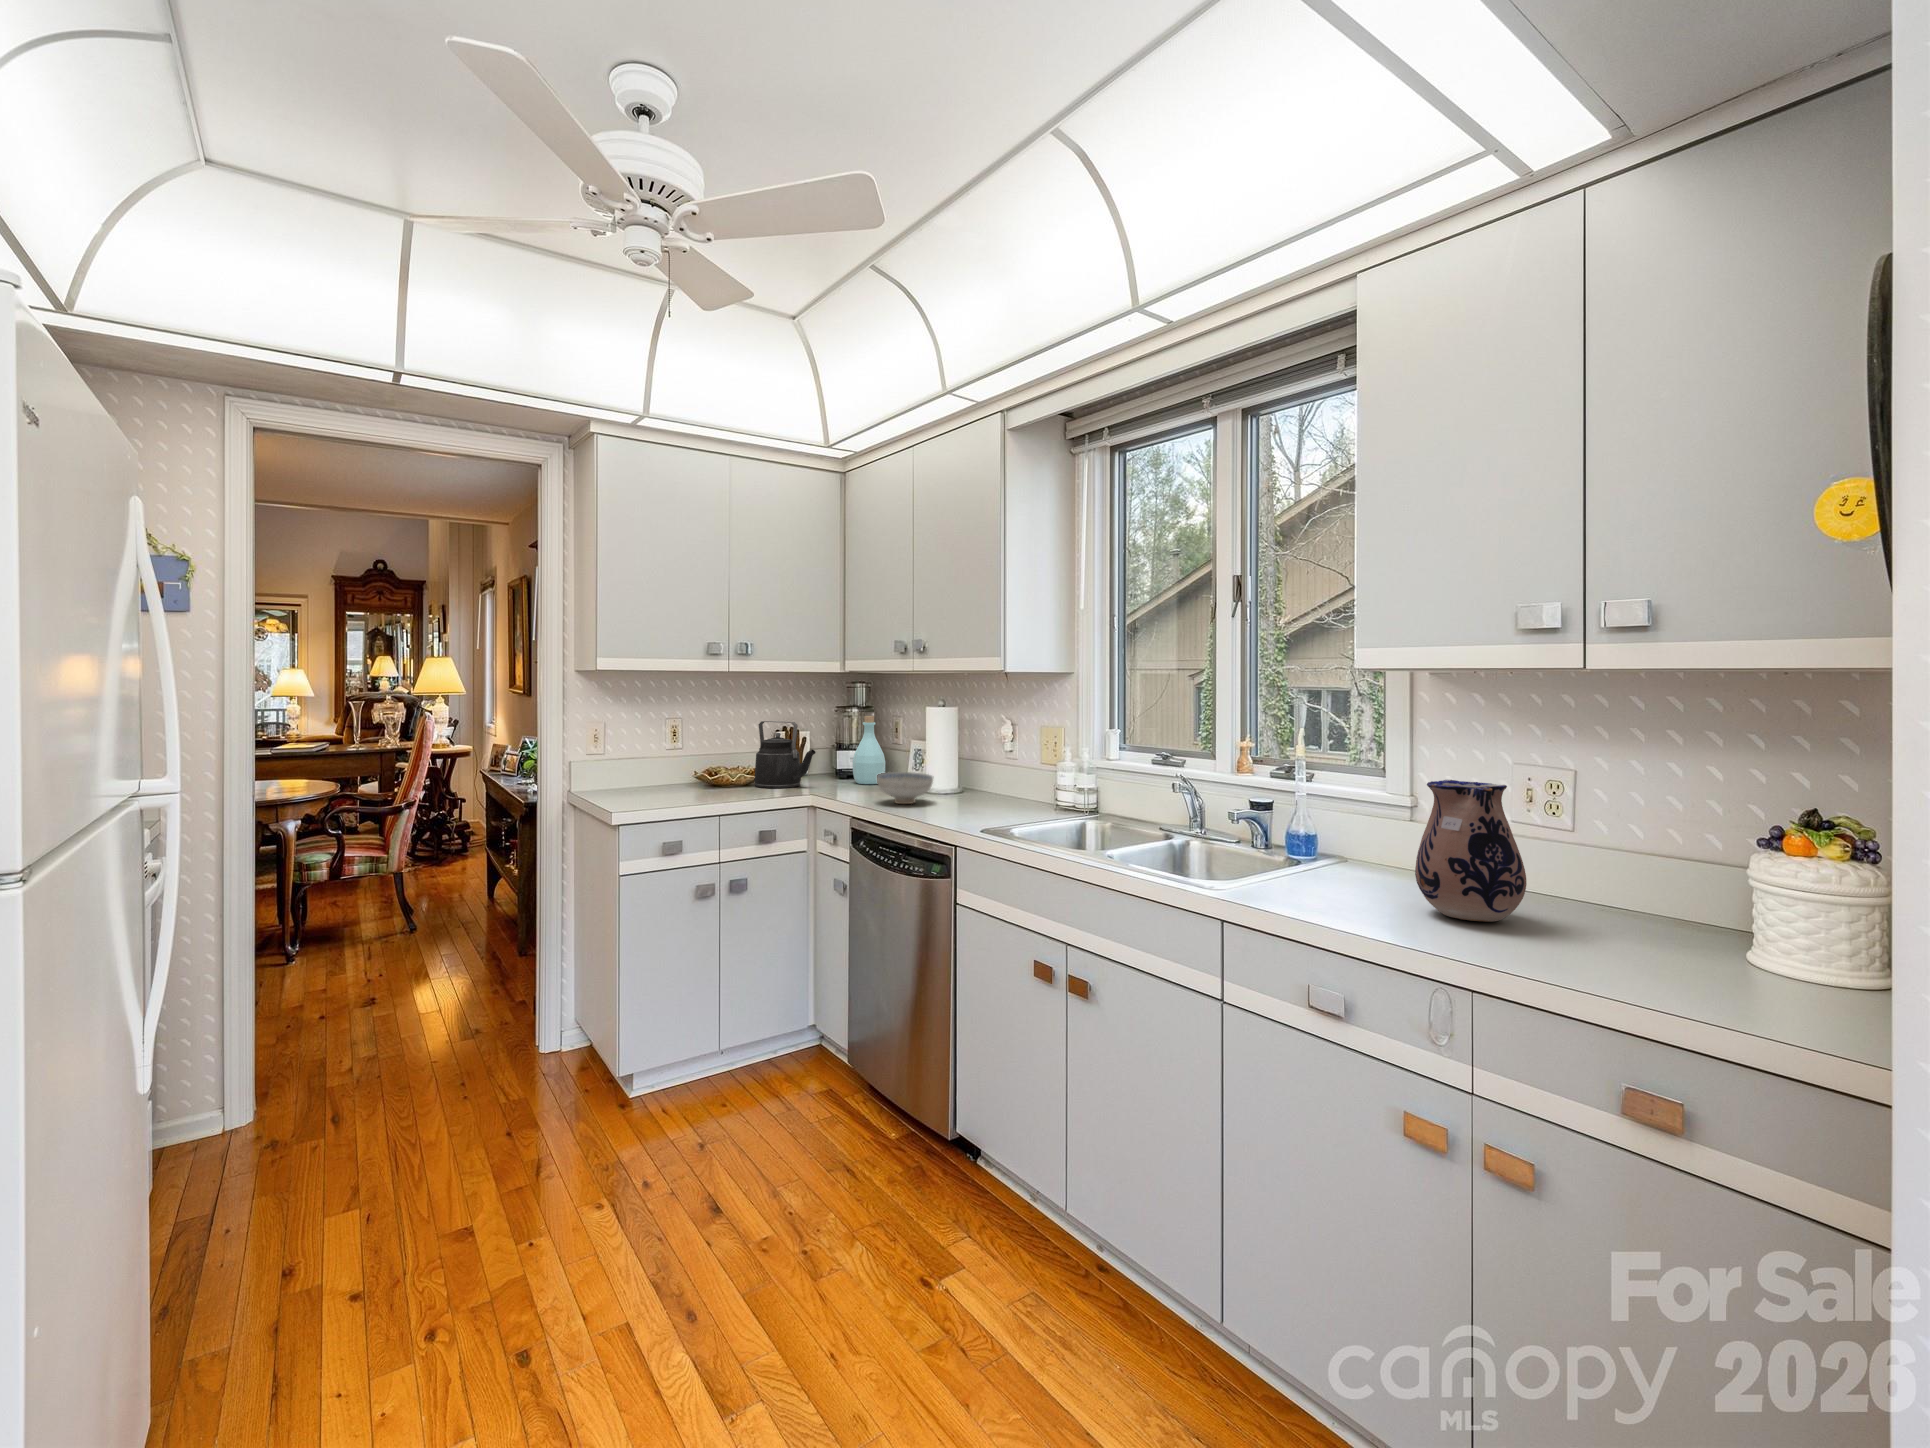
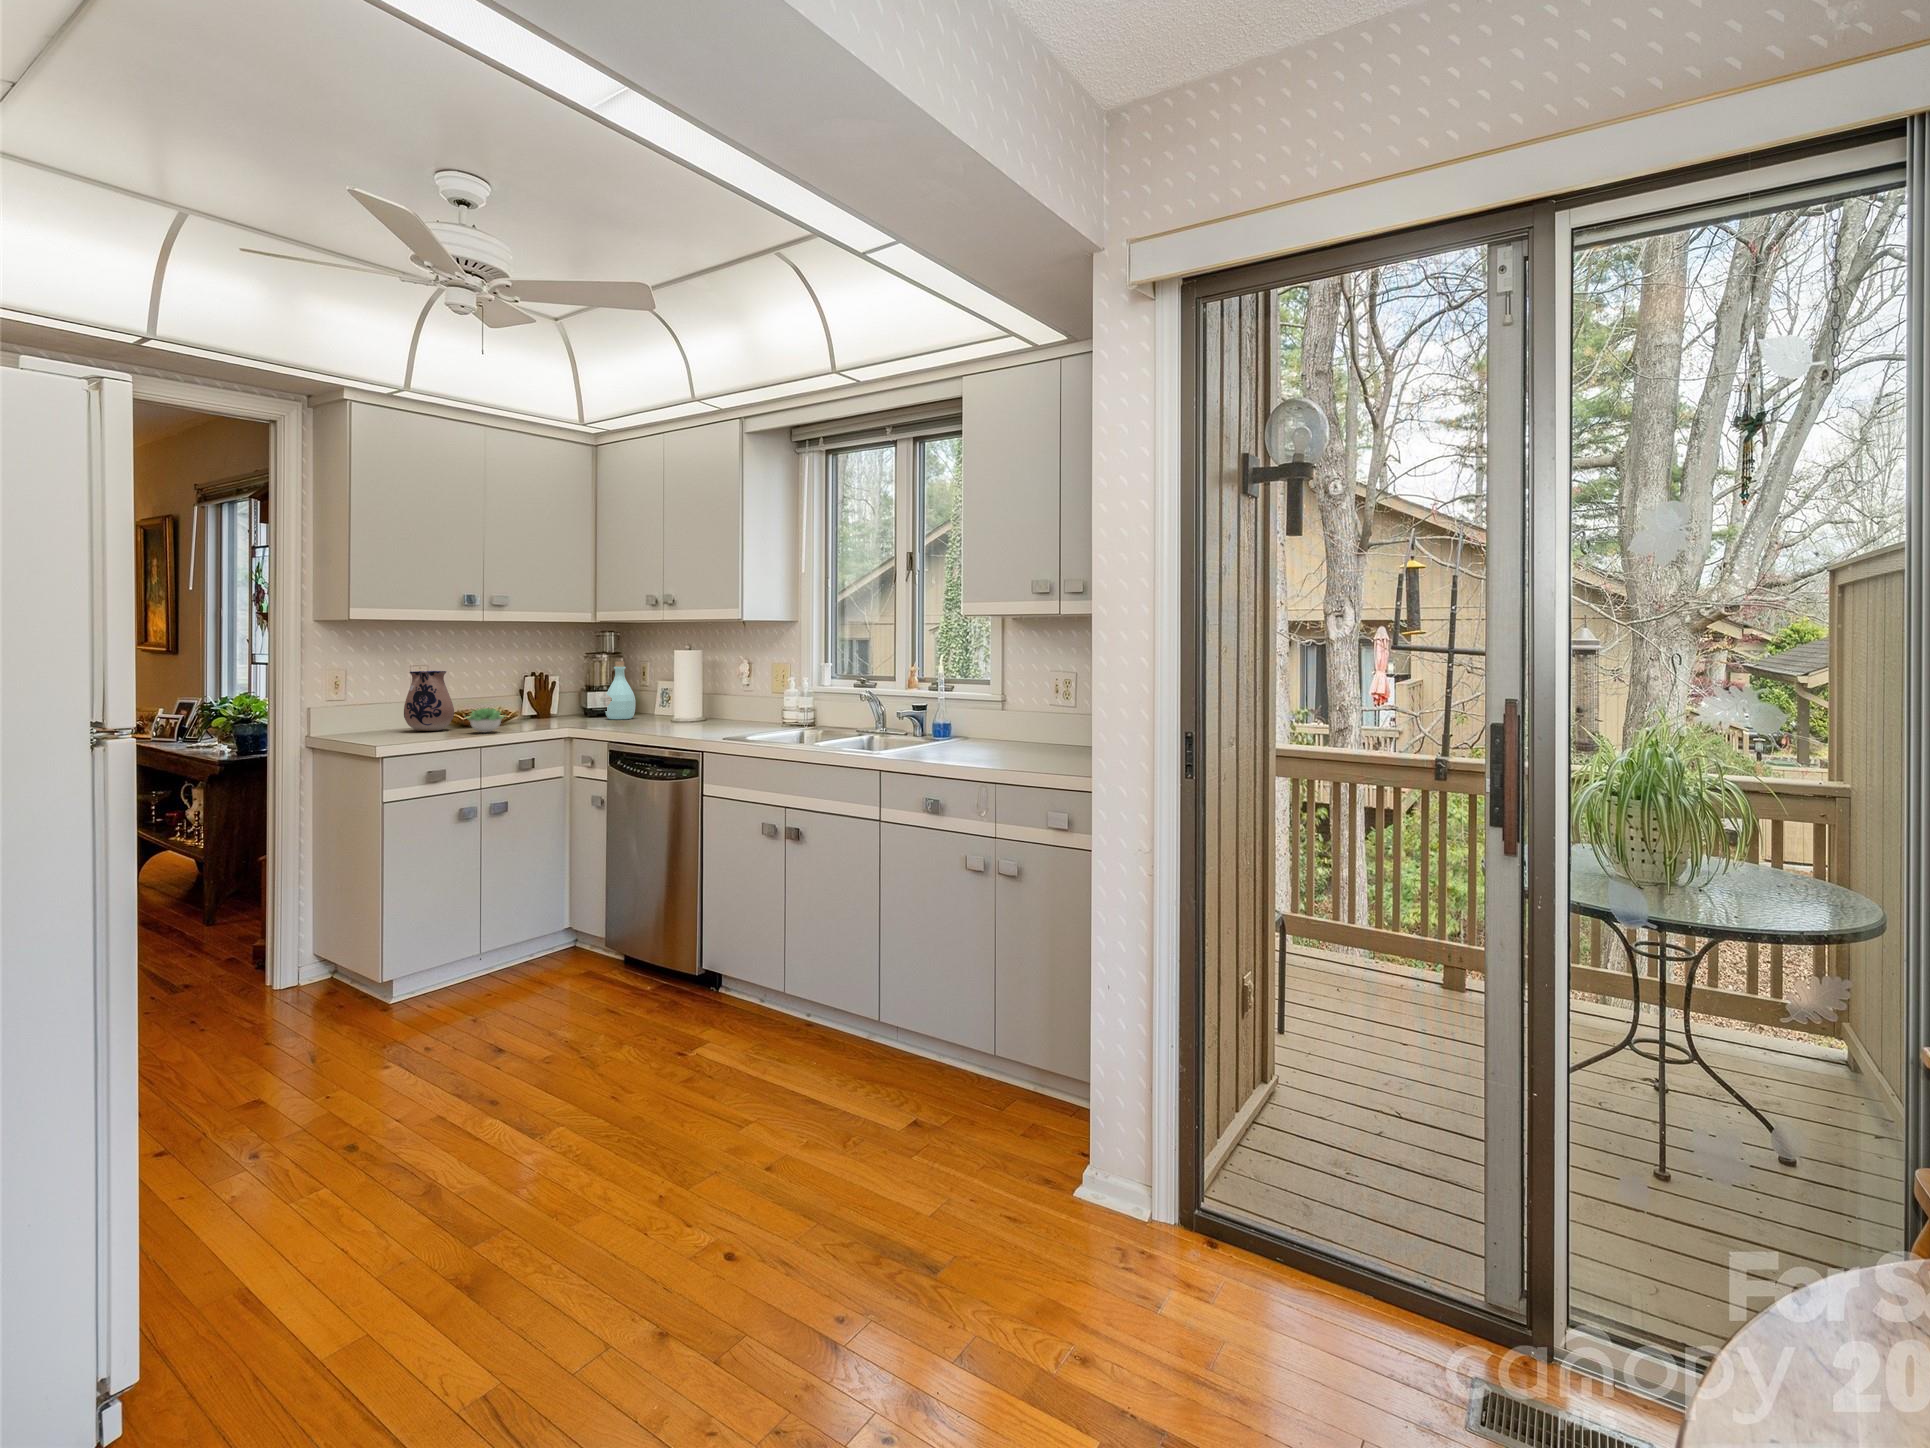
kettle: present [754,721,816,788] -> none [508,666,570,724]
succulent plant: none [704,772,746,801] -> present [467,708,504,733]
ceramic bowl: present [877,772,933,804] -> none [632,704,682,729]
ceramic pitcher: present [1415,780,1527,922] -> present [404,671,454,731]

